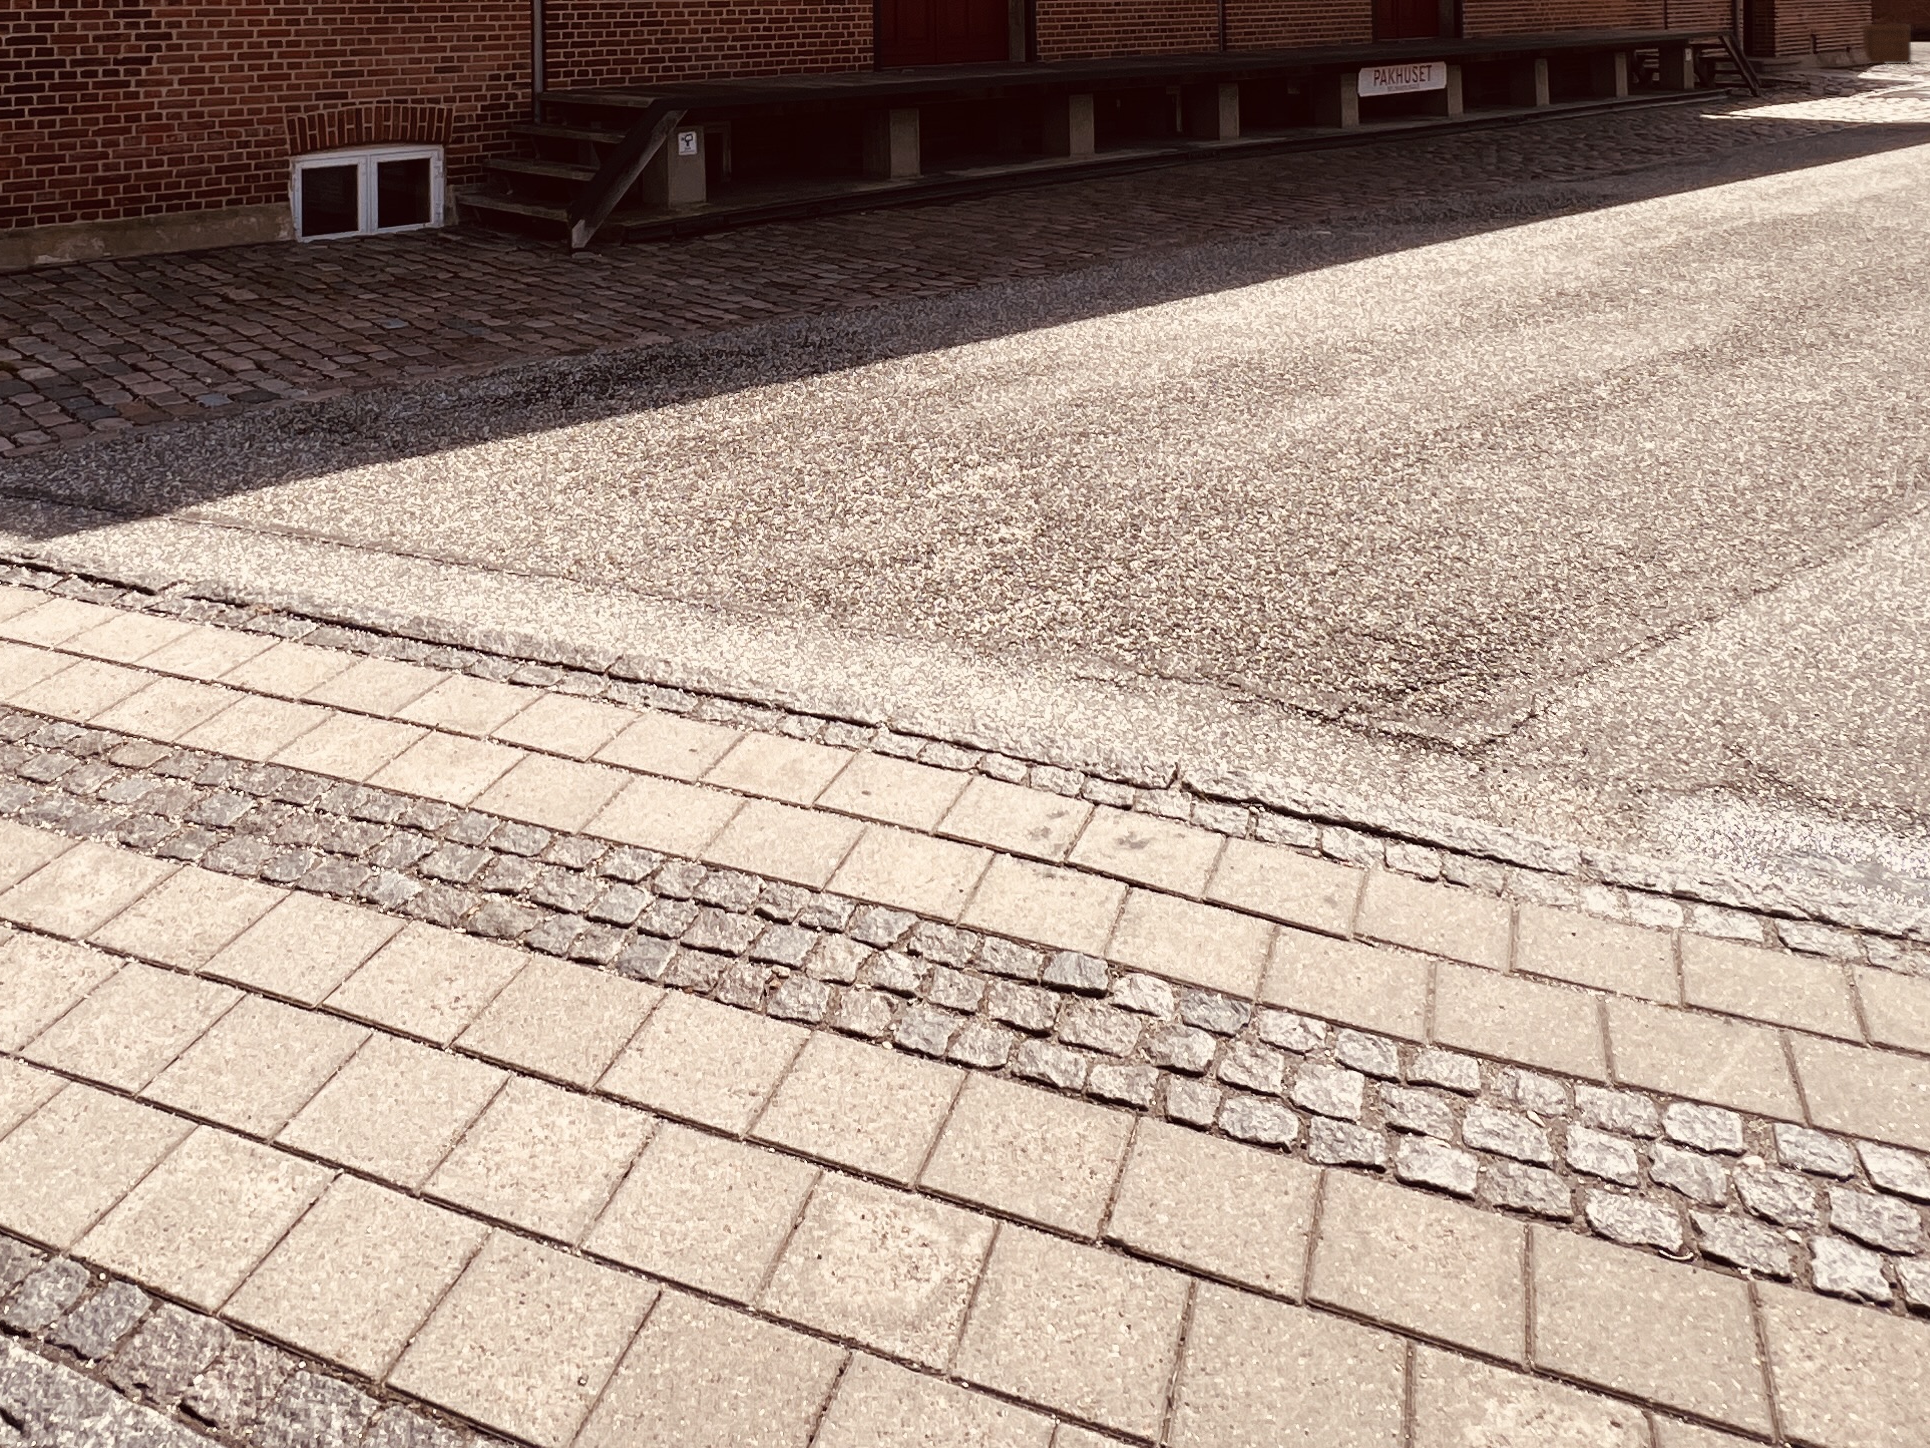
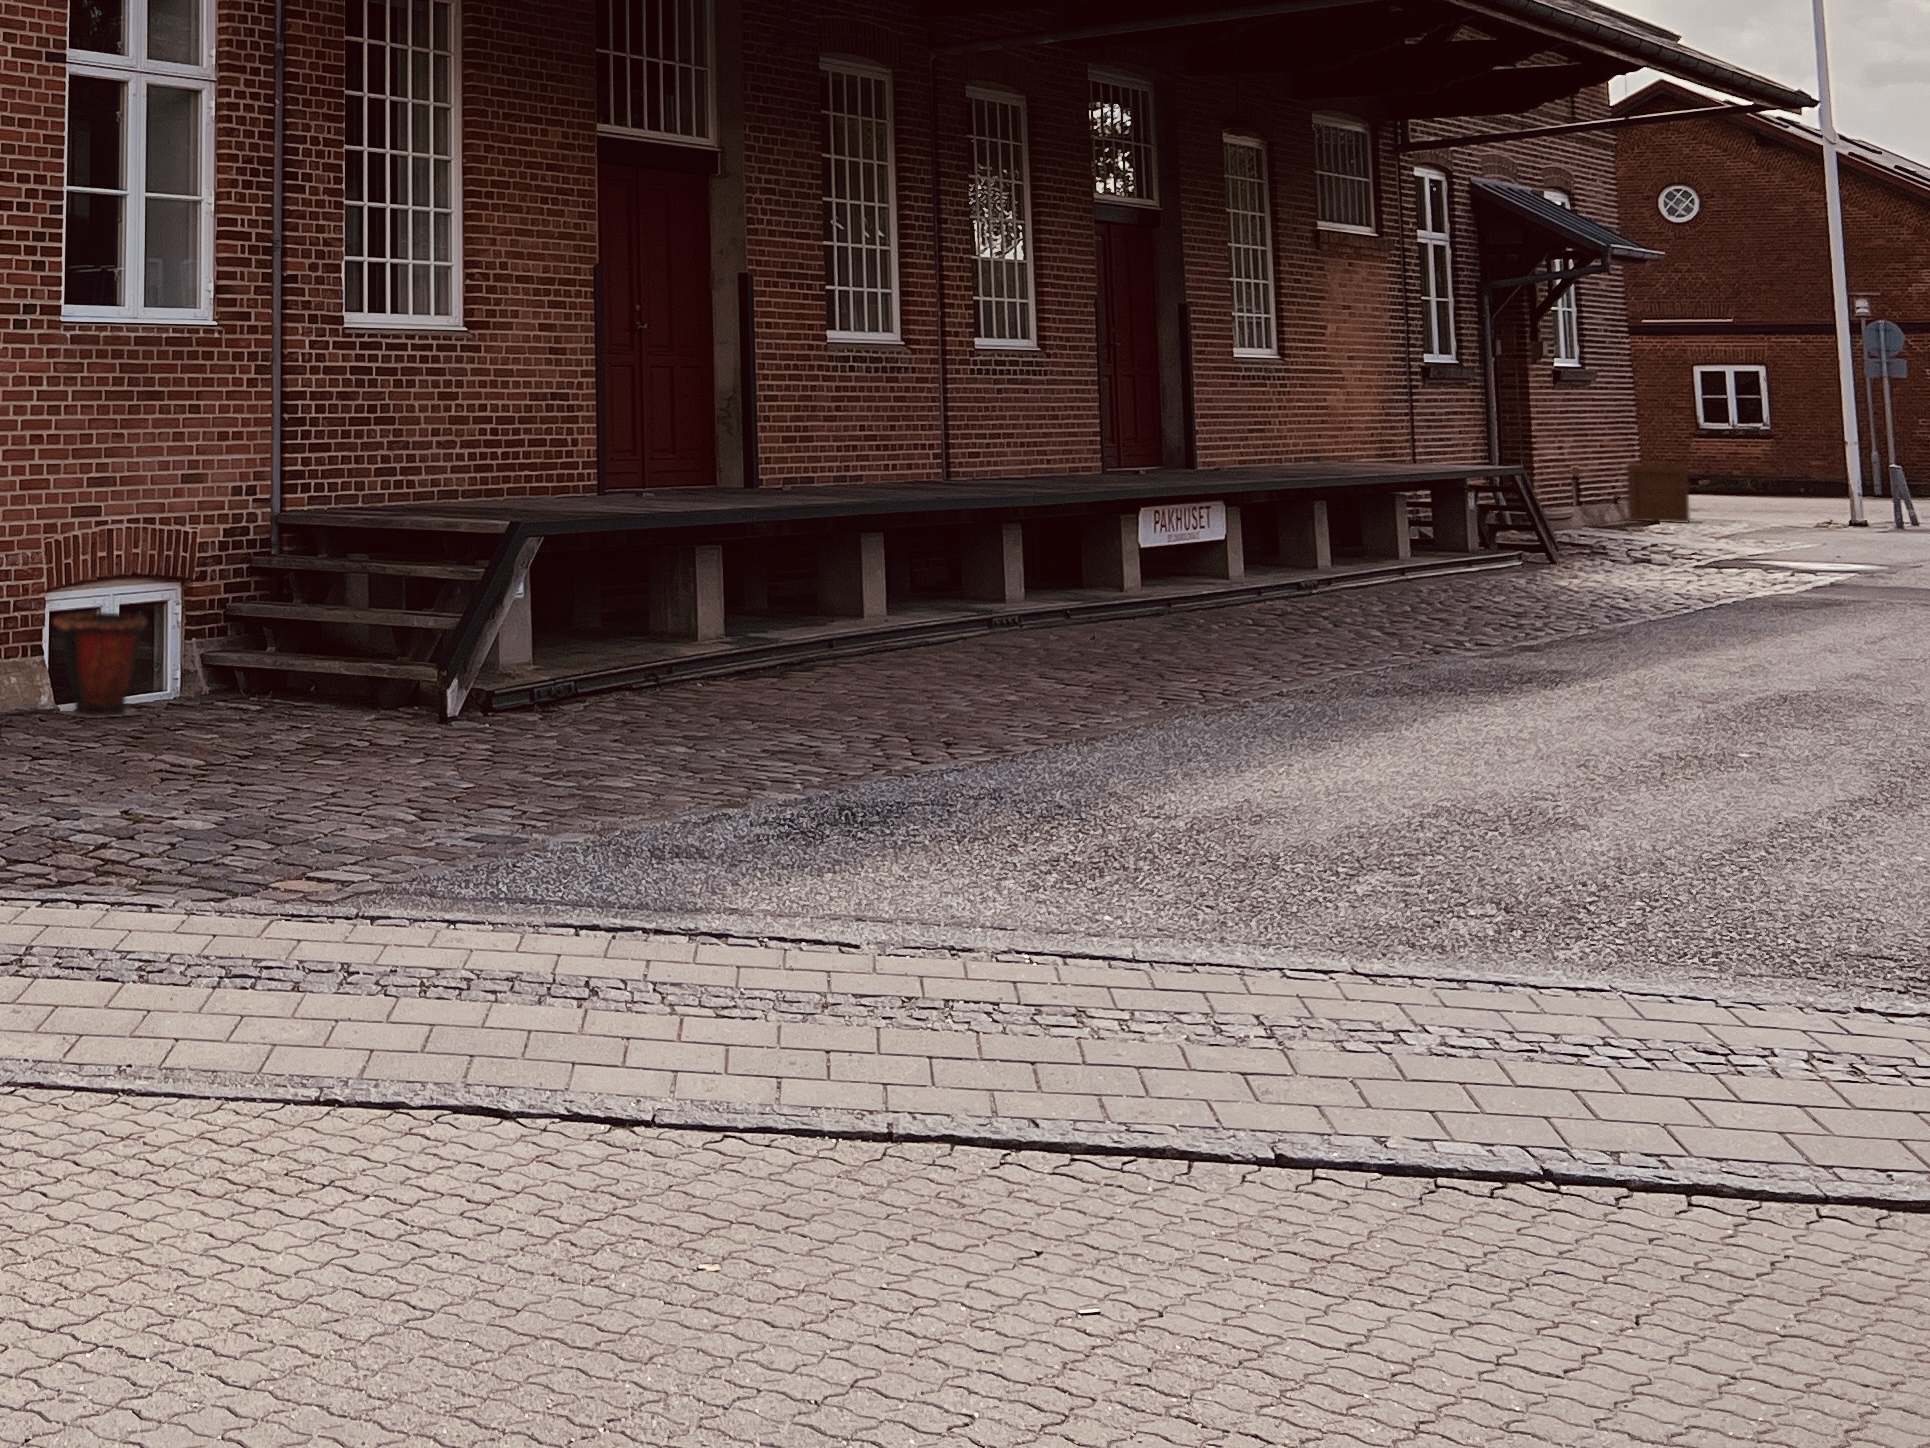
waste bin: none [275,170,352,254] -> present [53,613,147,718]

